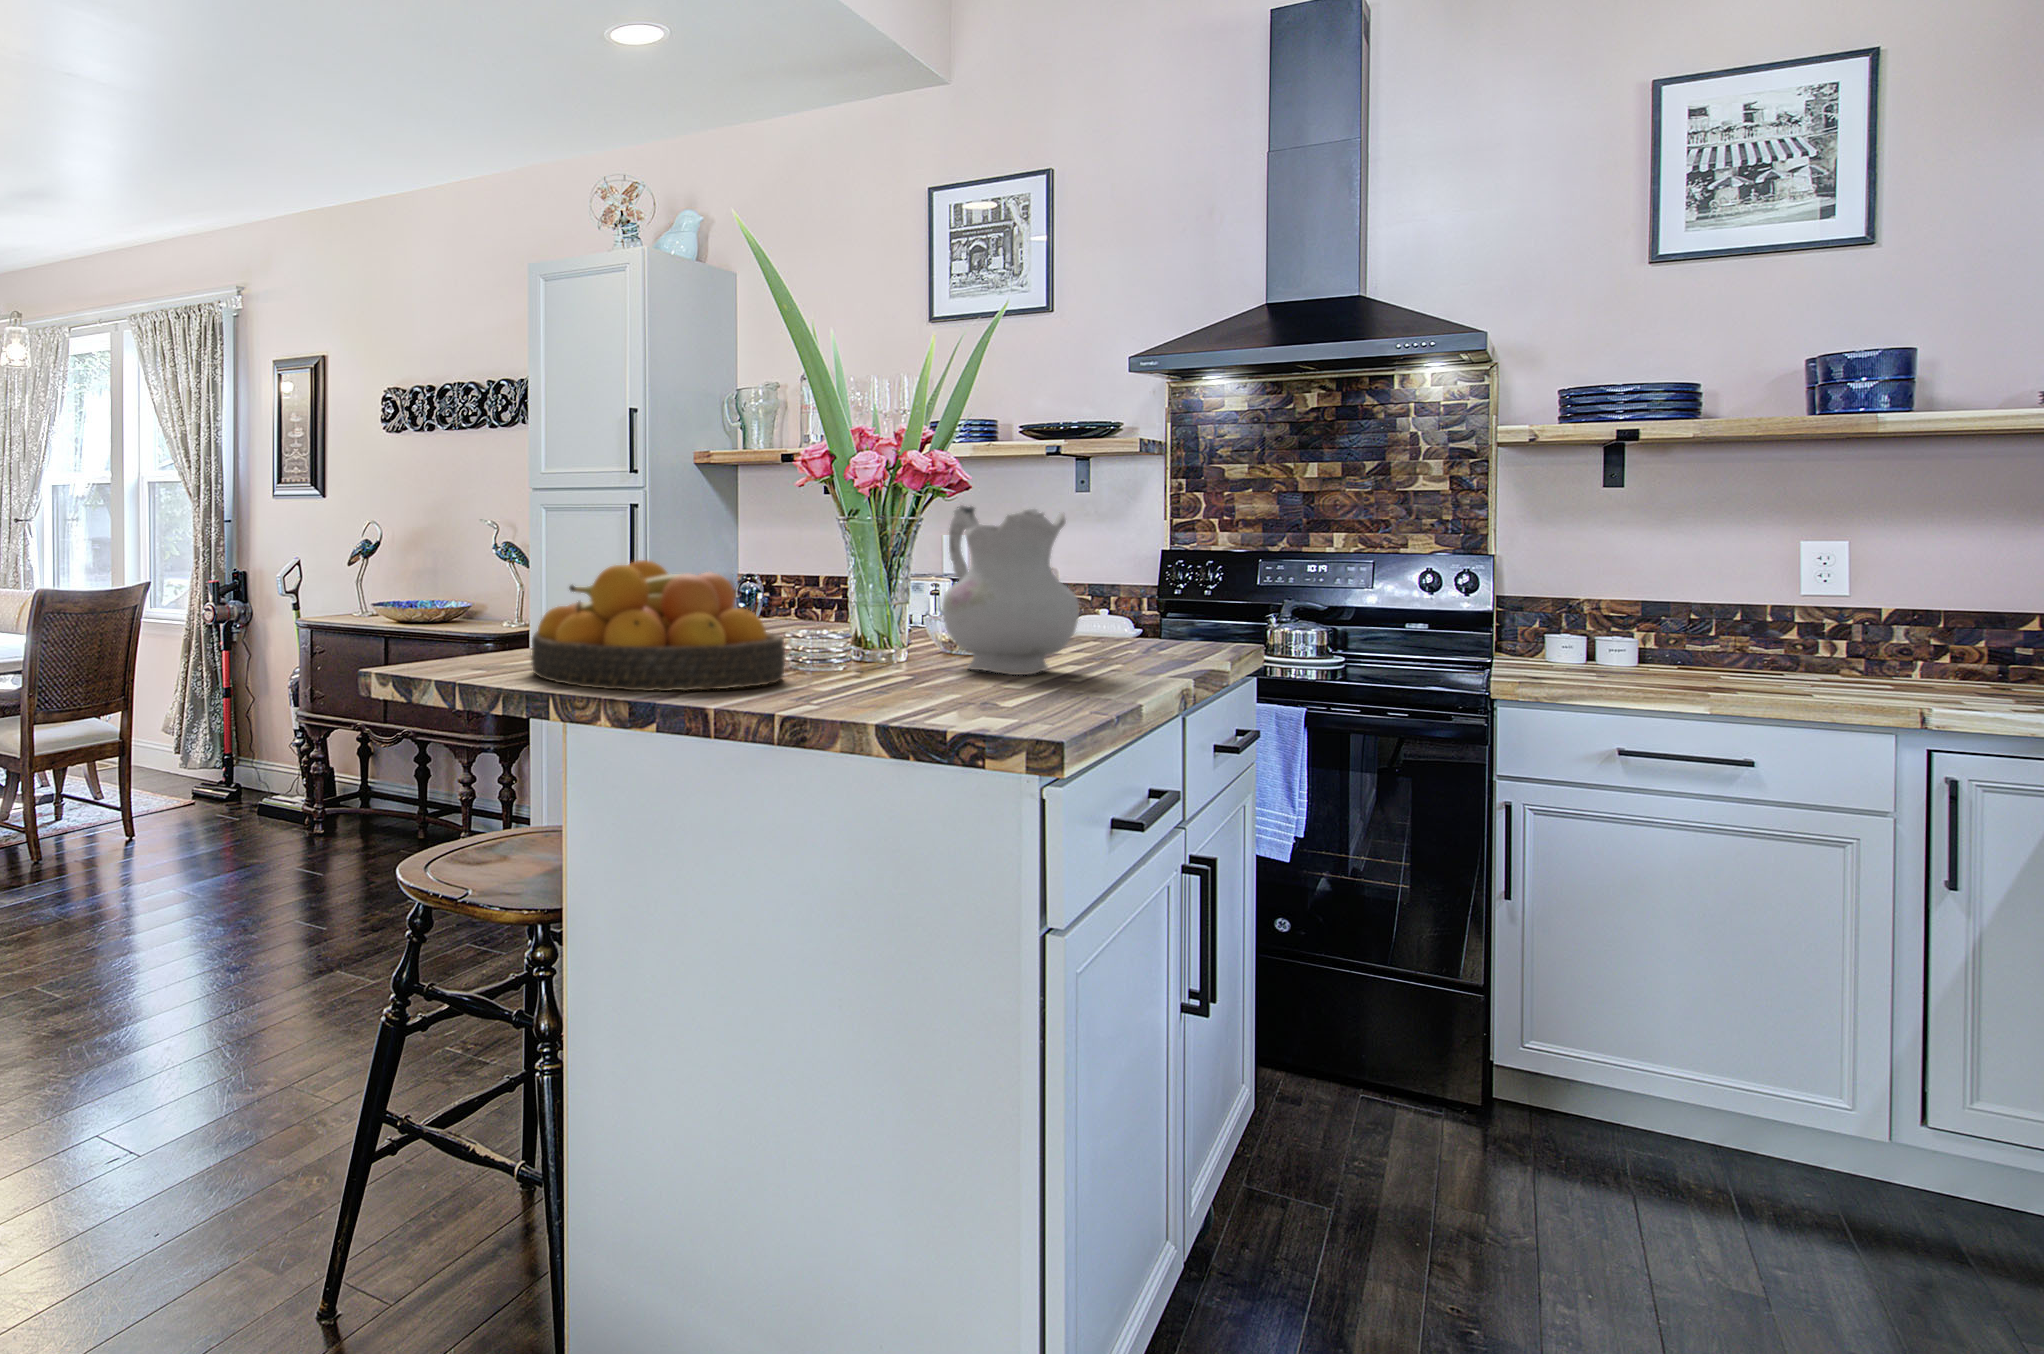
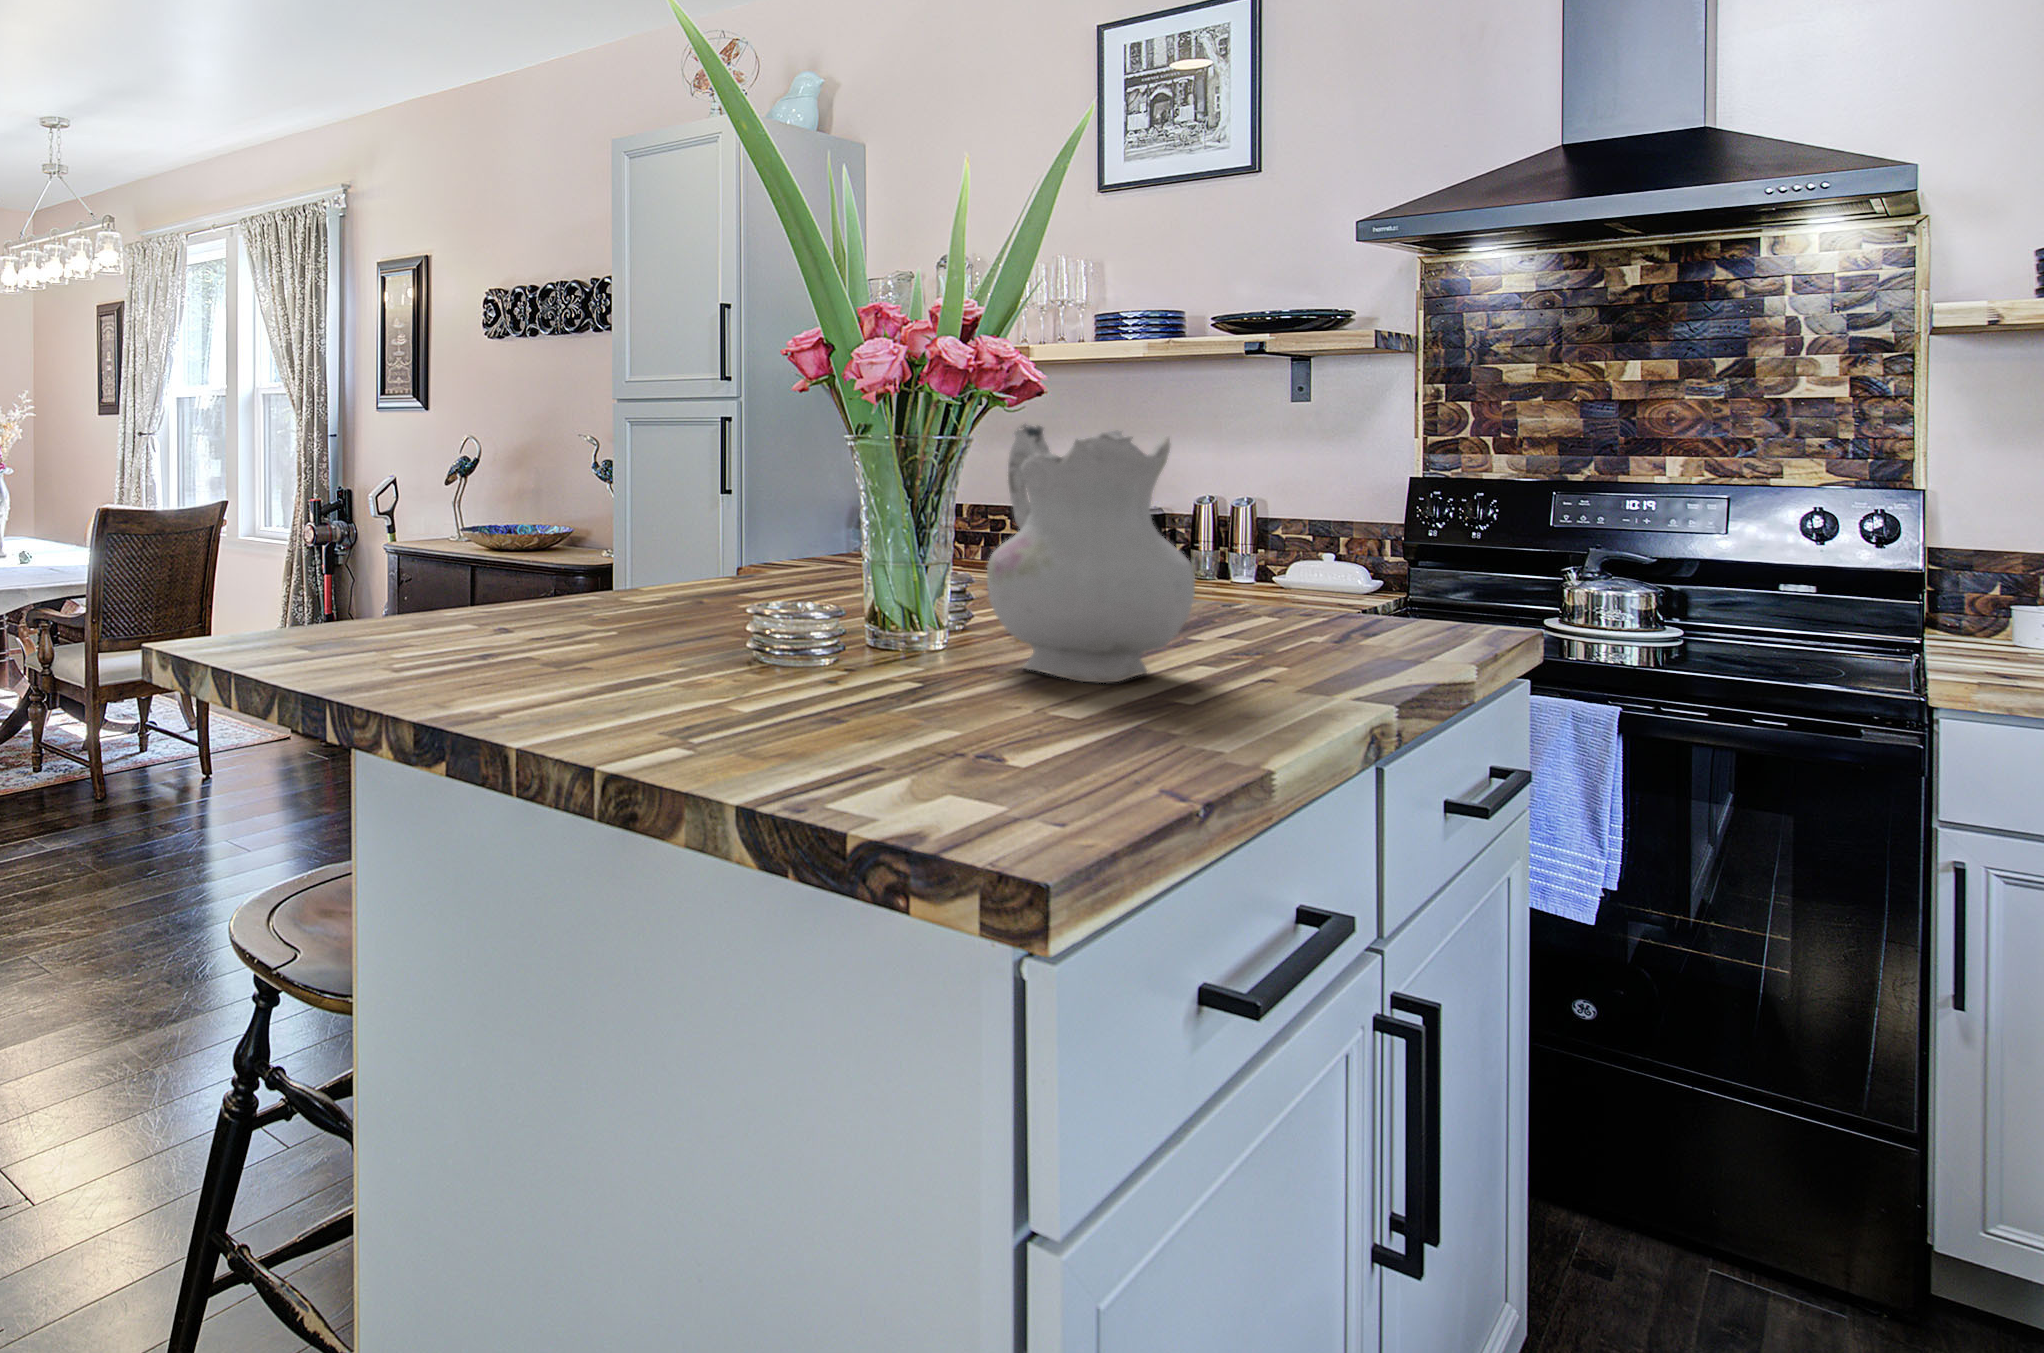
fruit bowl: present [531,560,785,691] -> none [344,504,710,709]

